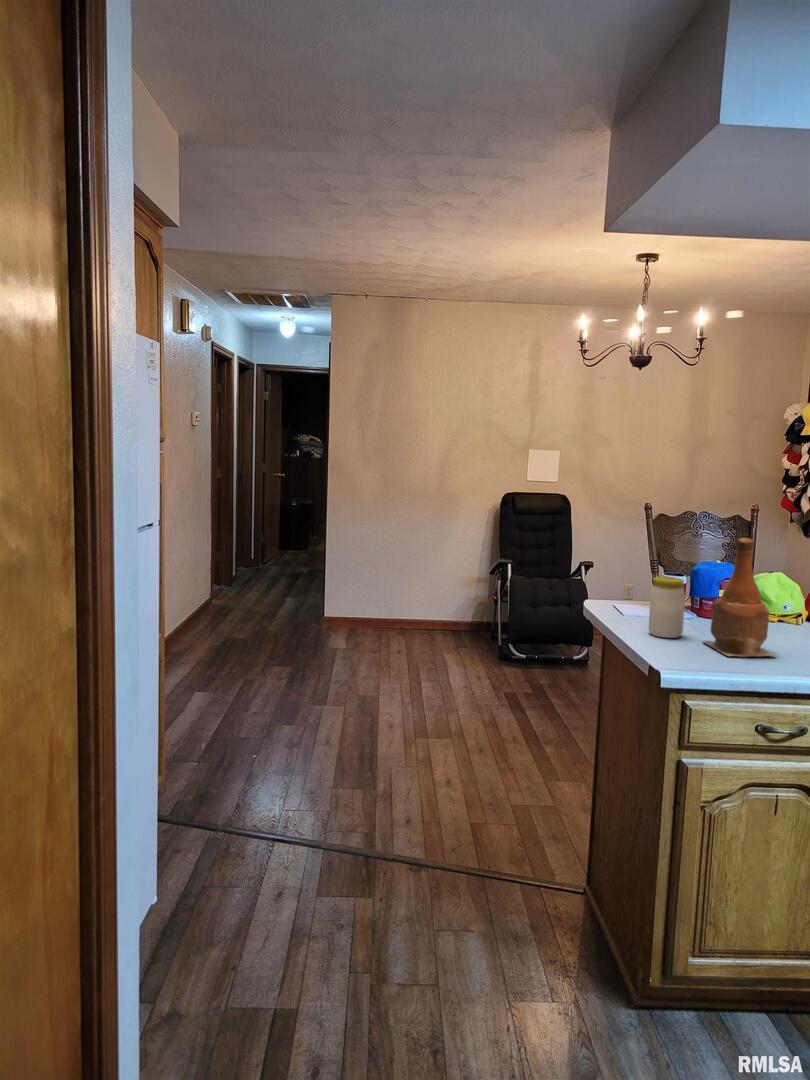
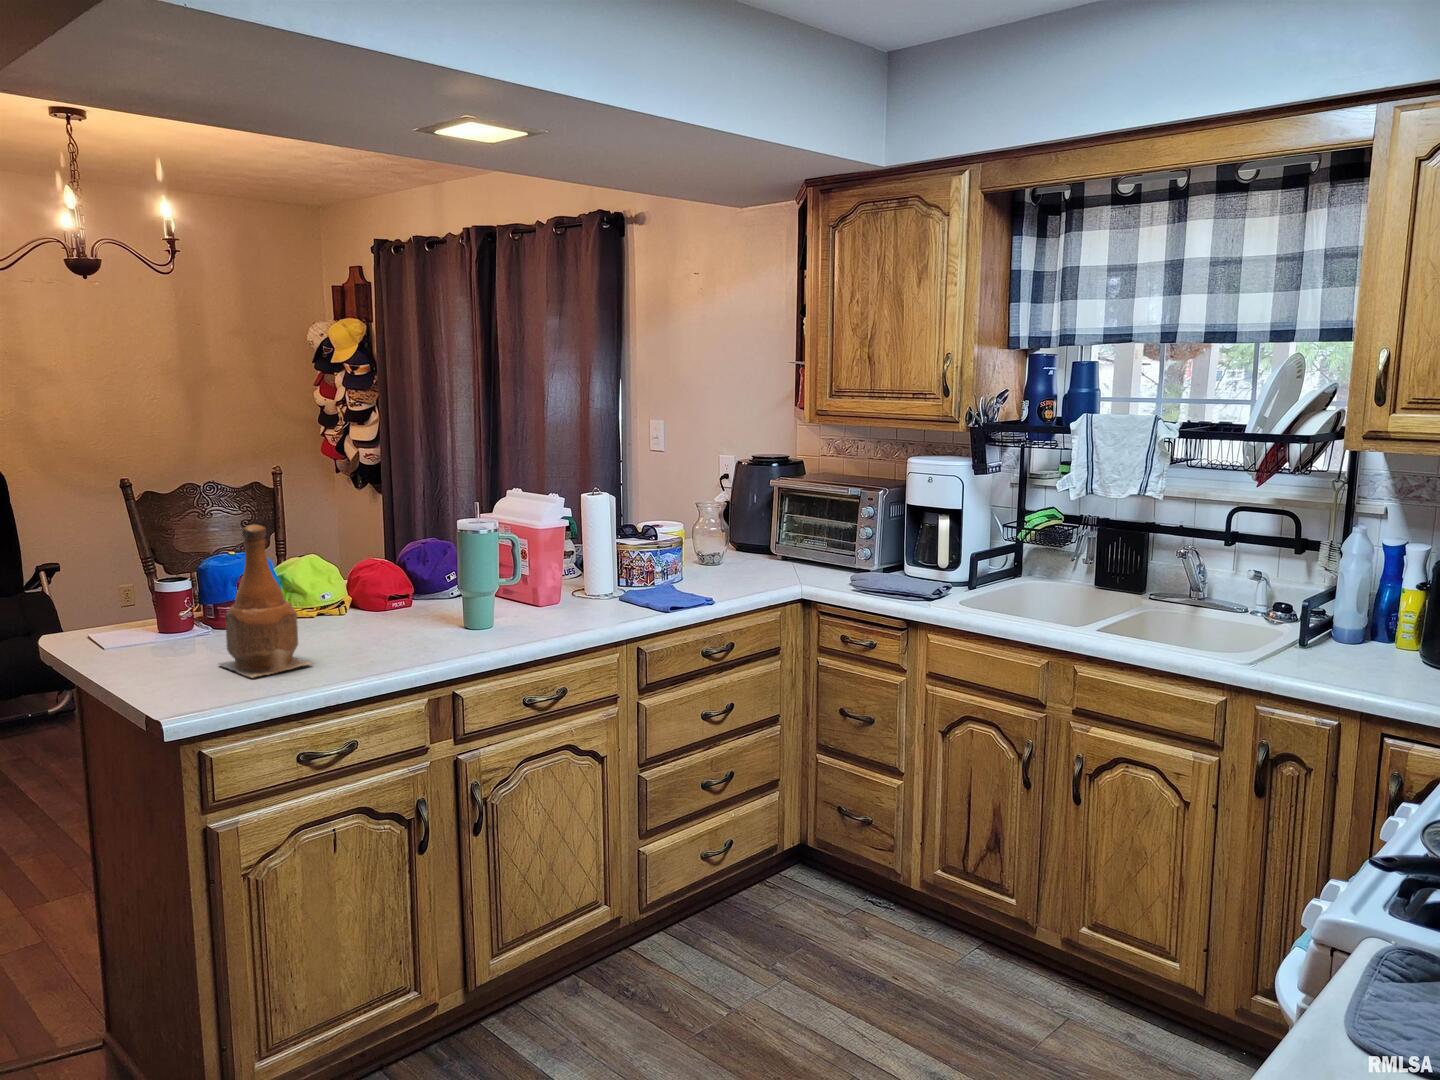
jar: present [648,577,685,638] -> none [137,587,191,671]

